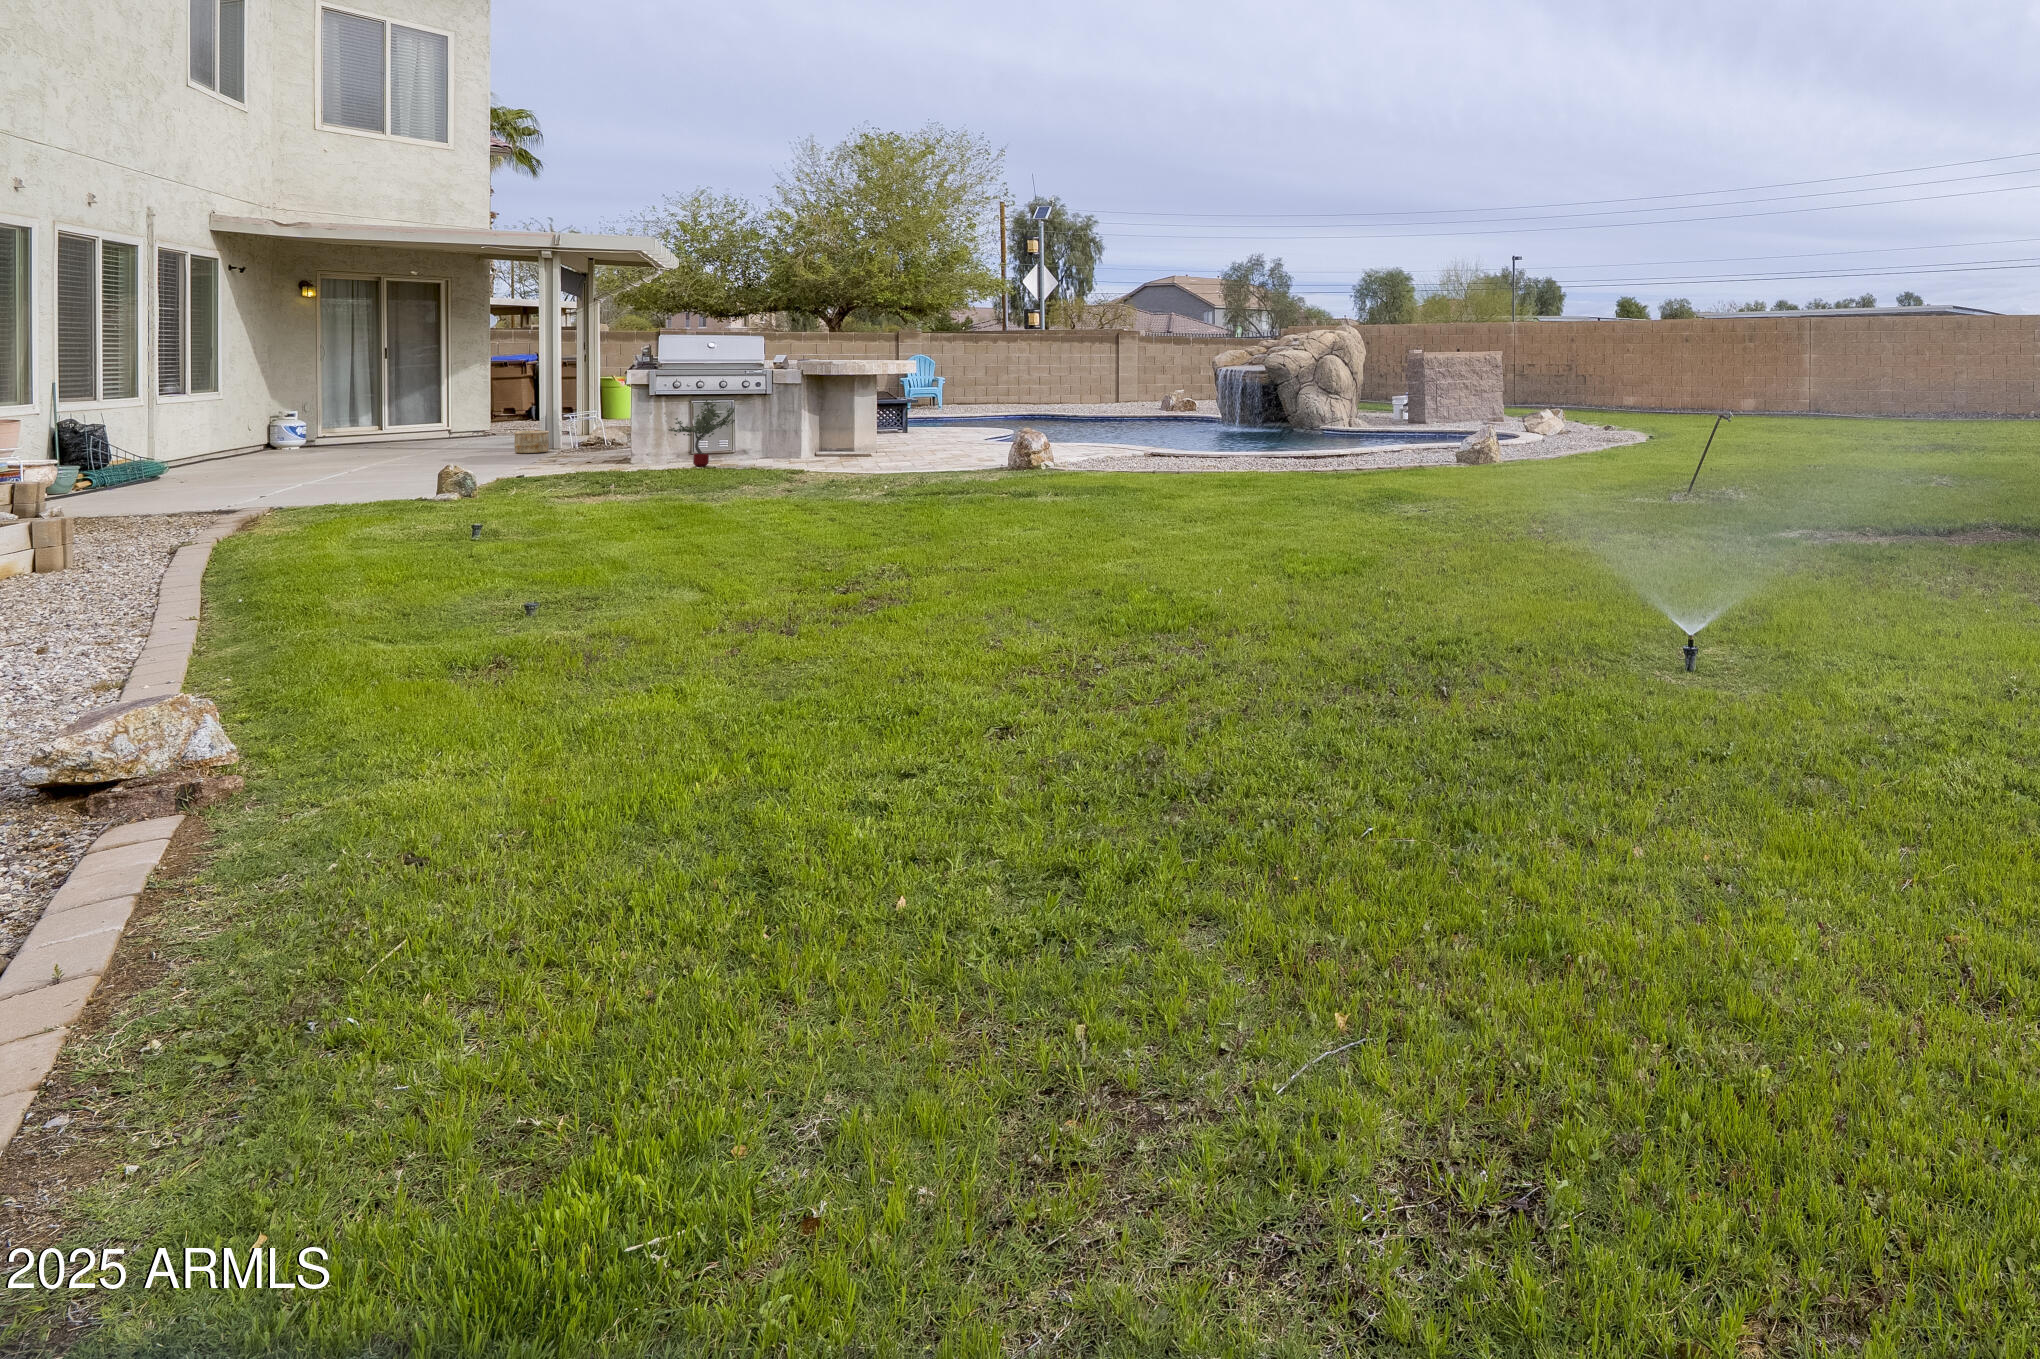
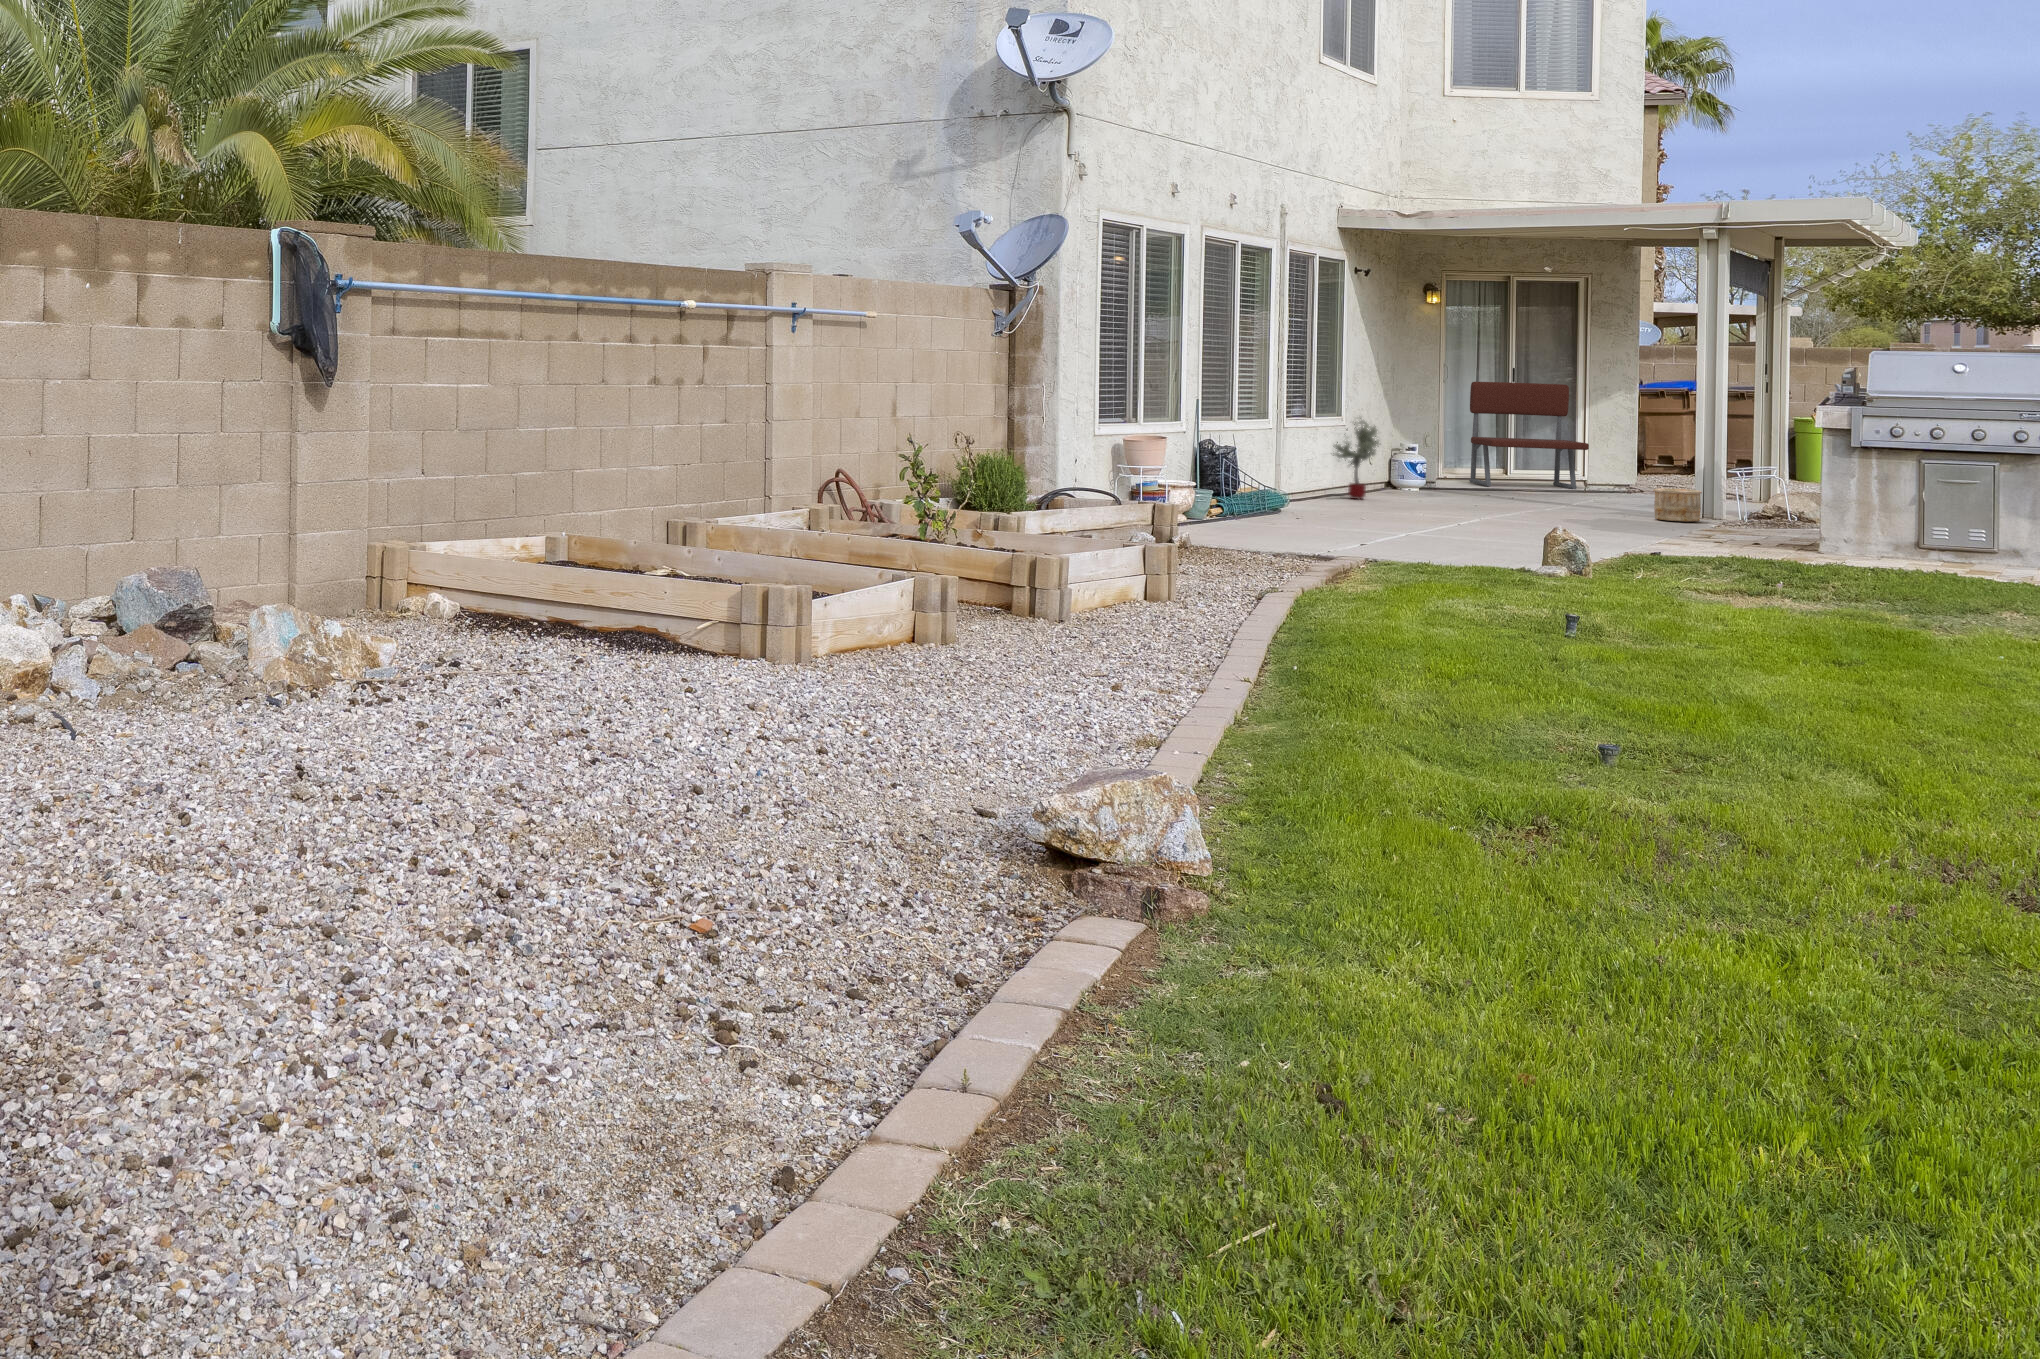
bench: none [348,359,456,440] -> present [1469,382,1589,489]
potted tree: present [668,399,735,467] -> present [1333,418,1380,499]

